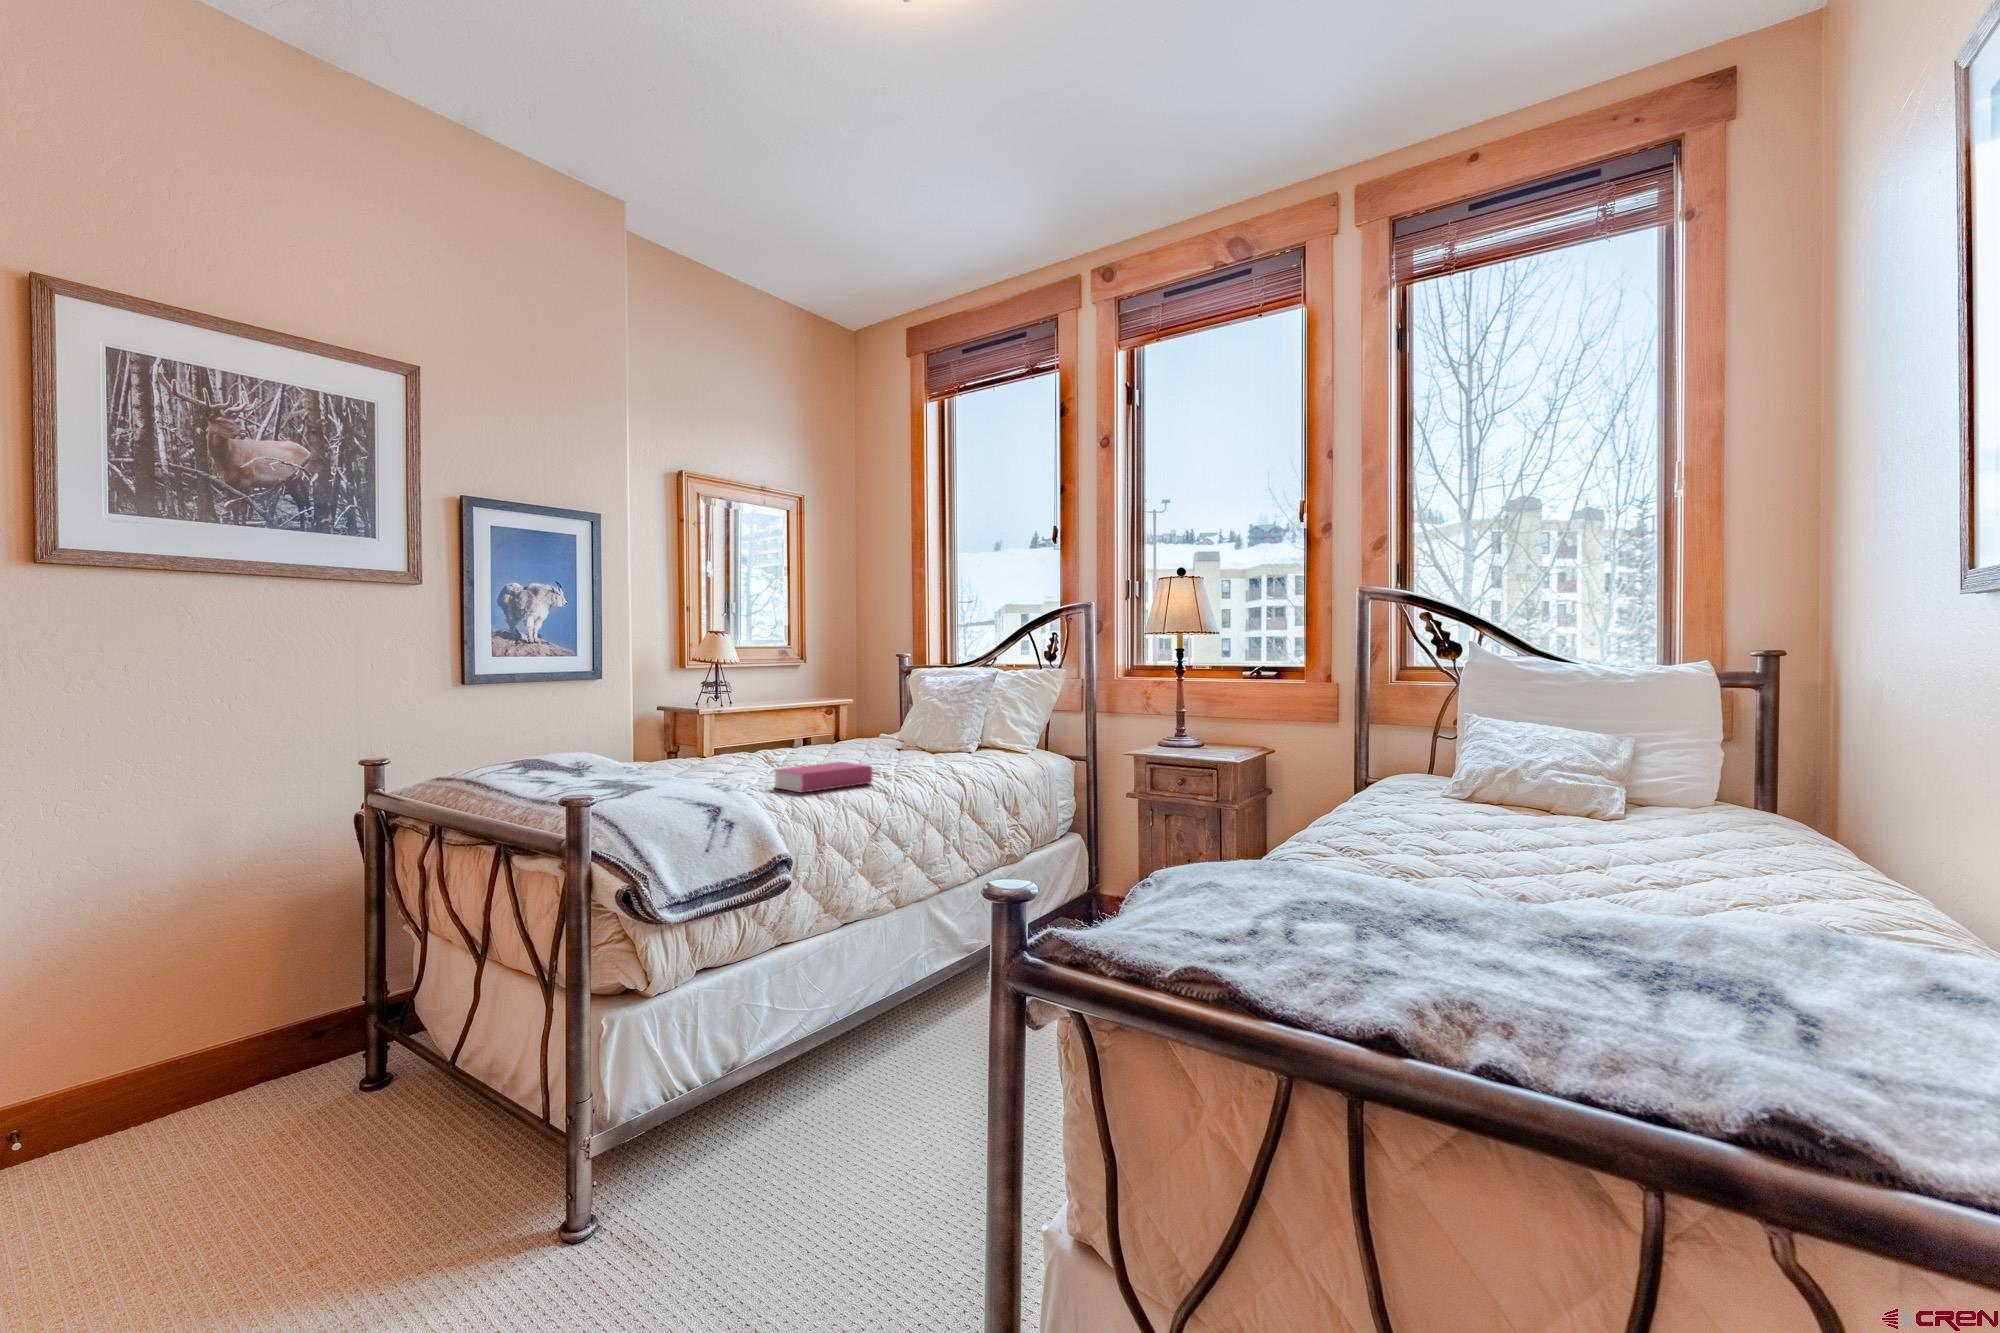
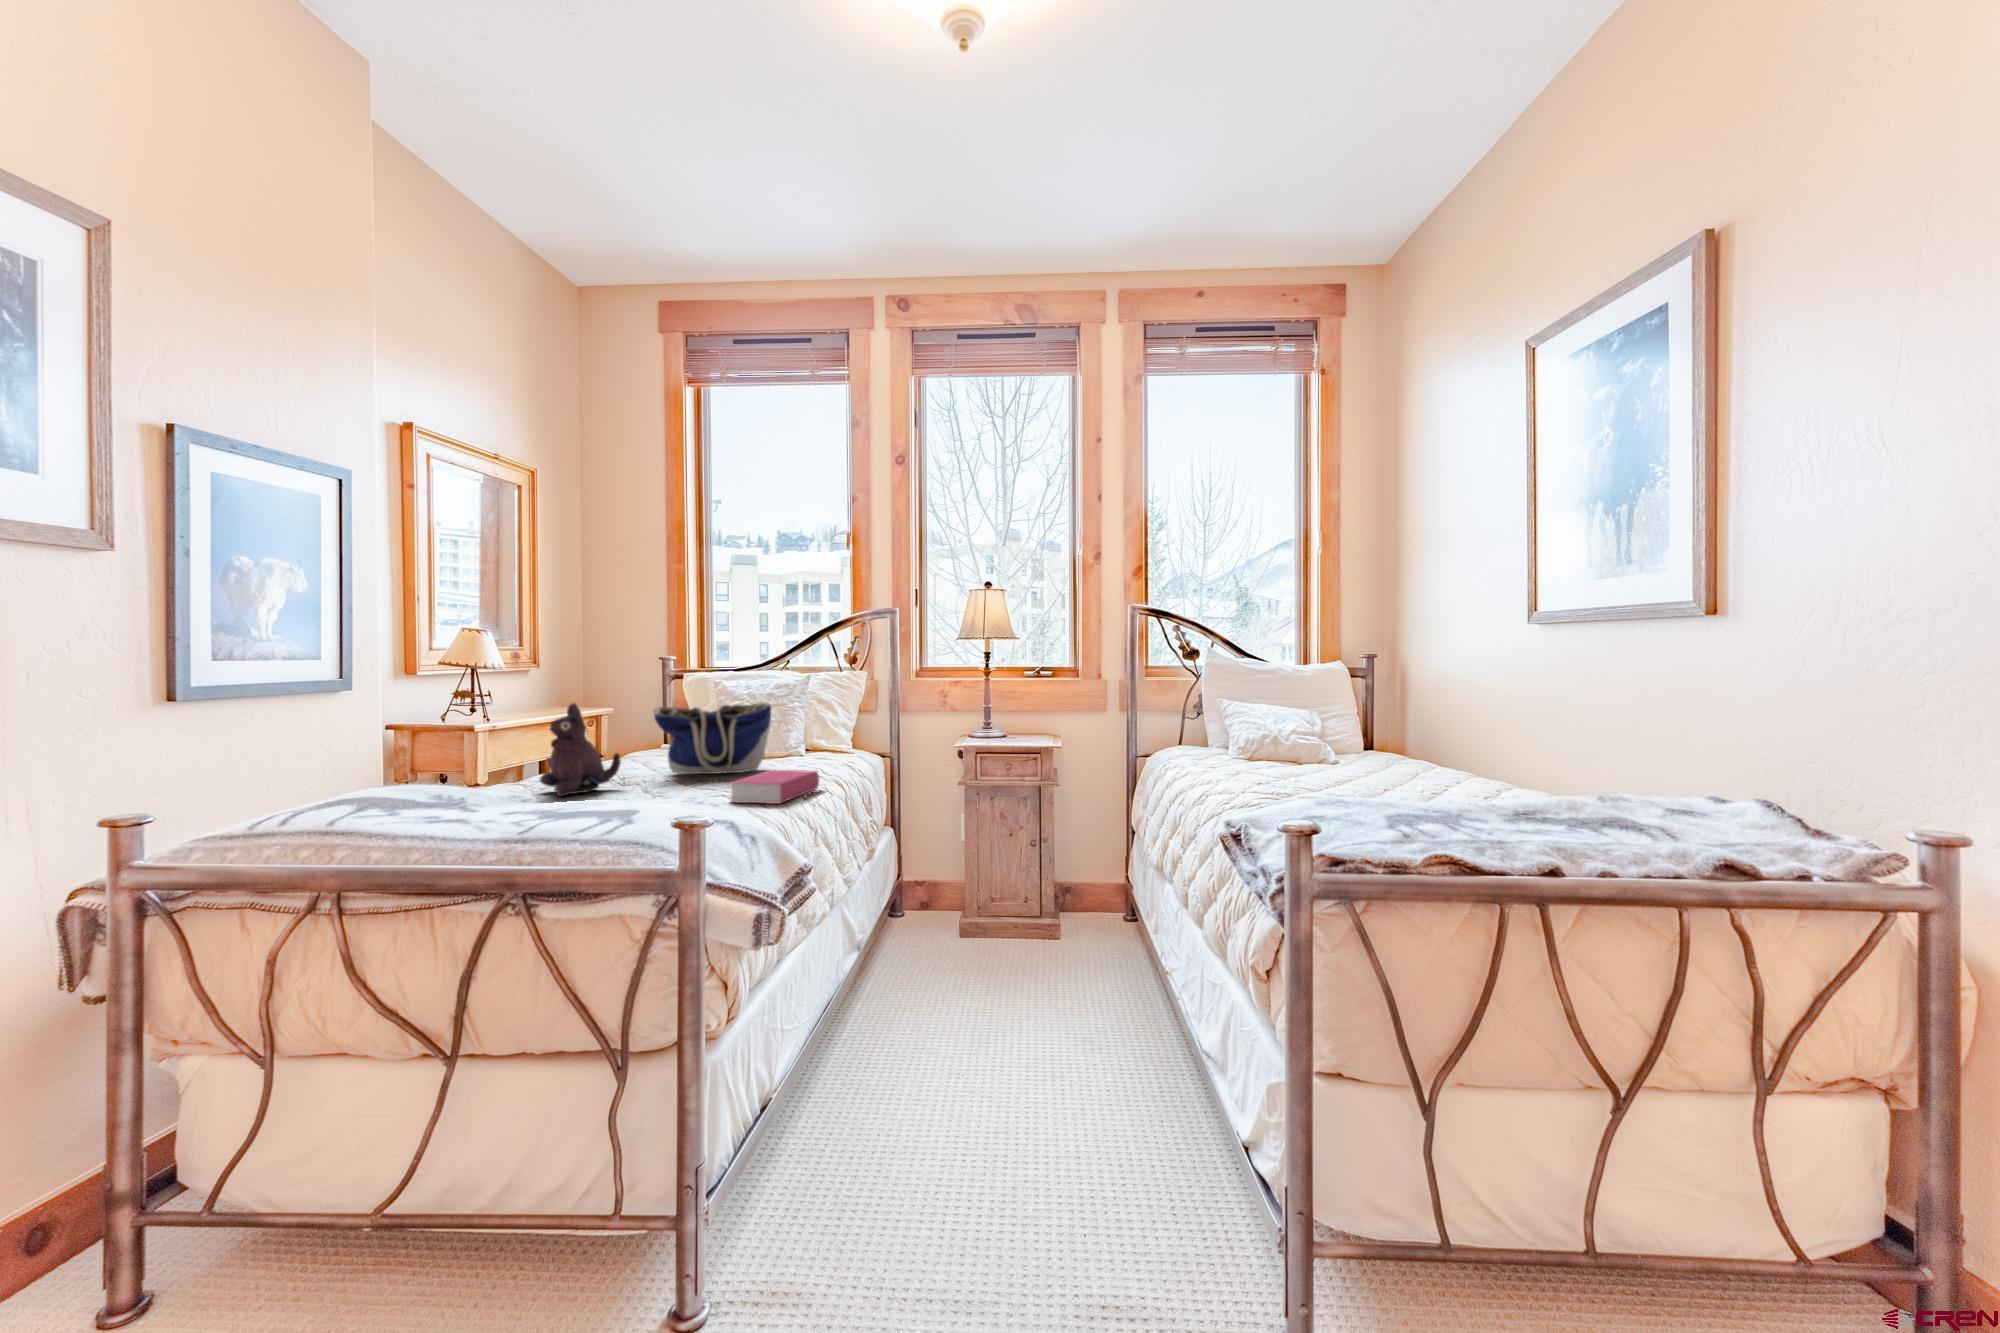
plush toy: none [688,693,749,771] -> present [540,703,621,796]
tote bag: none [794,698,896,764] -> present [654,703,771,774]

